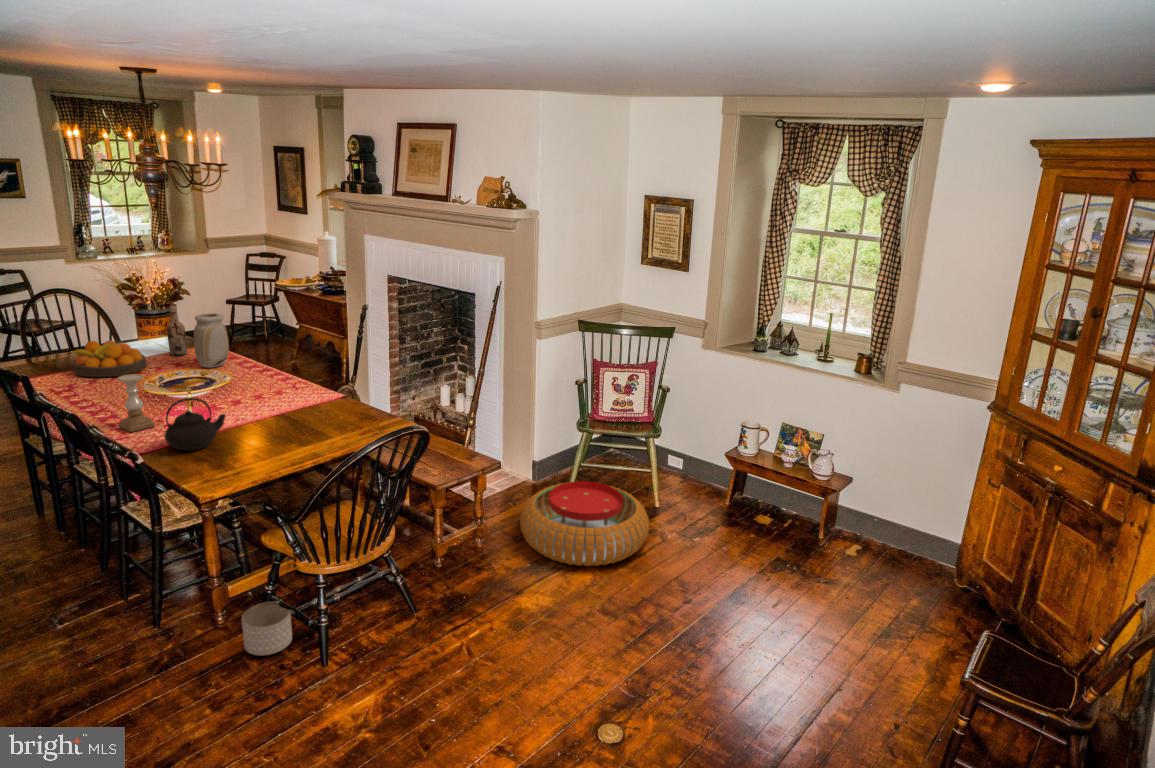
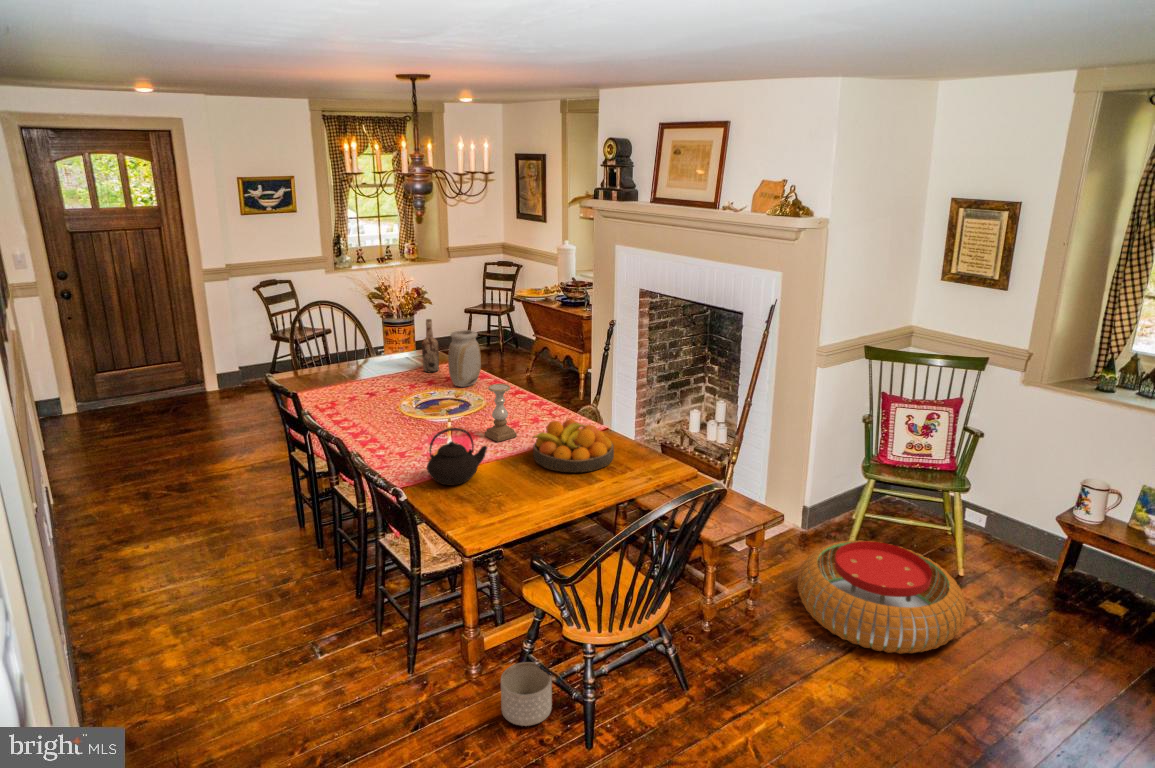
fruit bowl: present [69,341,146,377] -> present [533,419,614,472]
candle holder: present [118,374,154,432] -> present [485,384,517,442]

